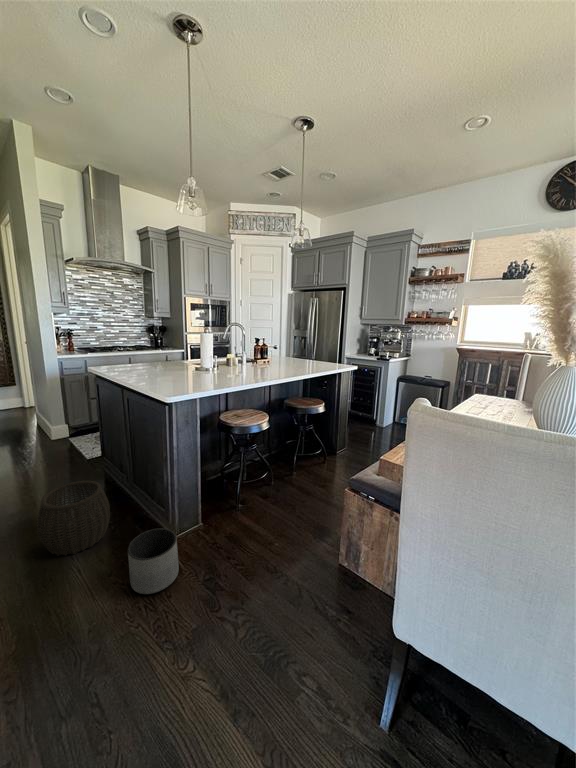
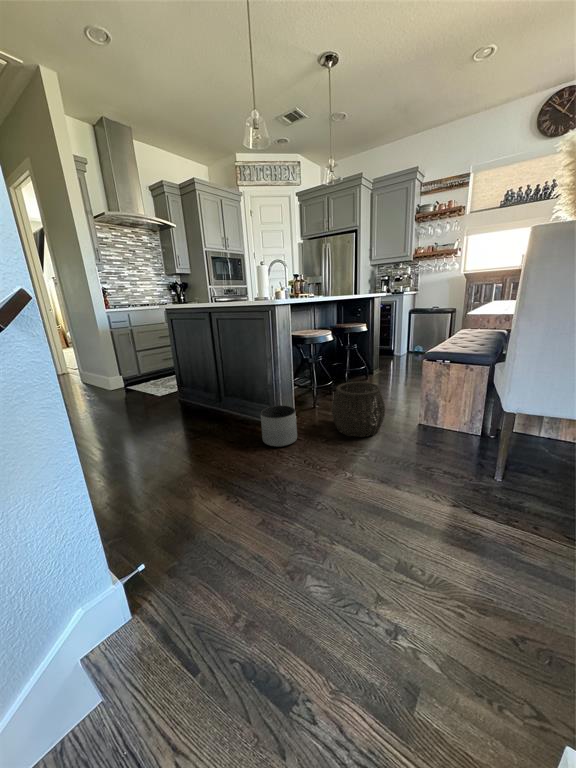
woven basket: present [37,481,110,555] -> present [332,382,385,437]

